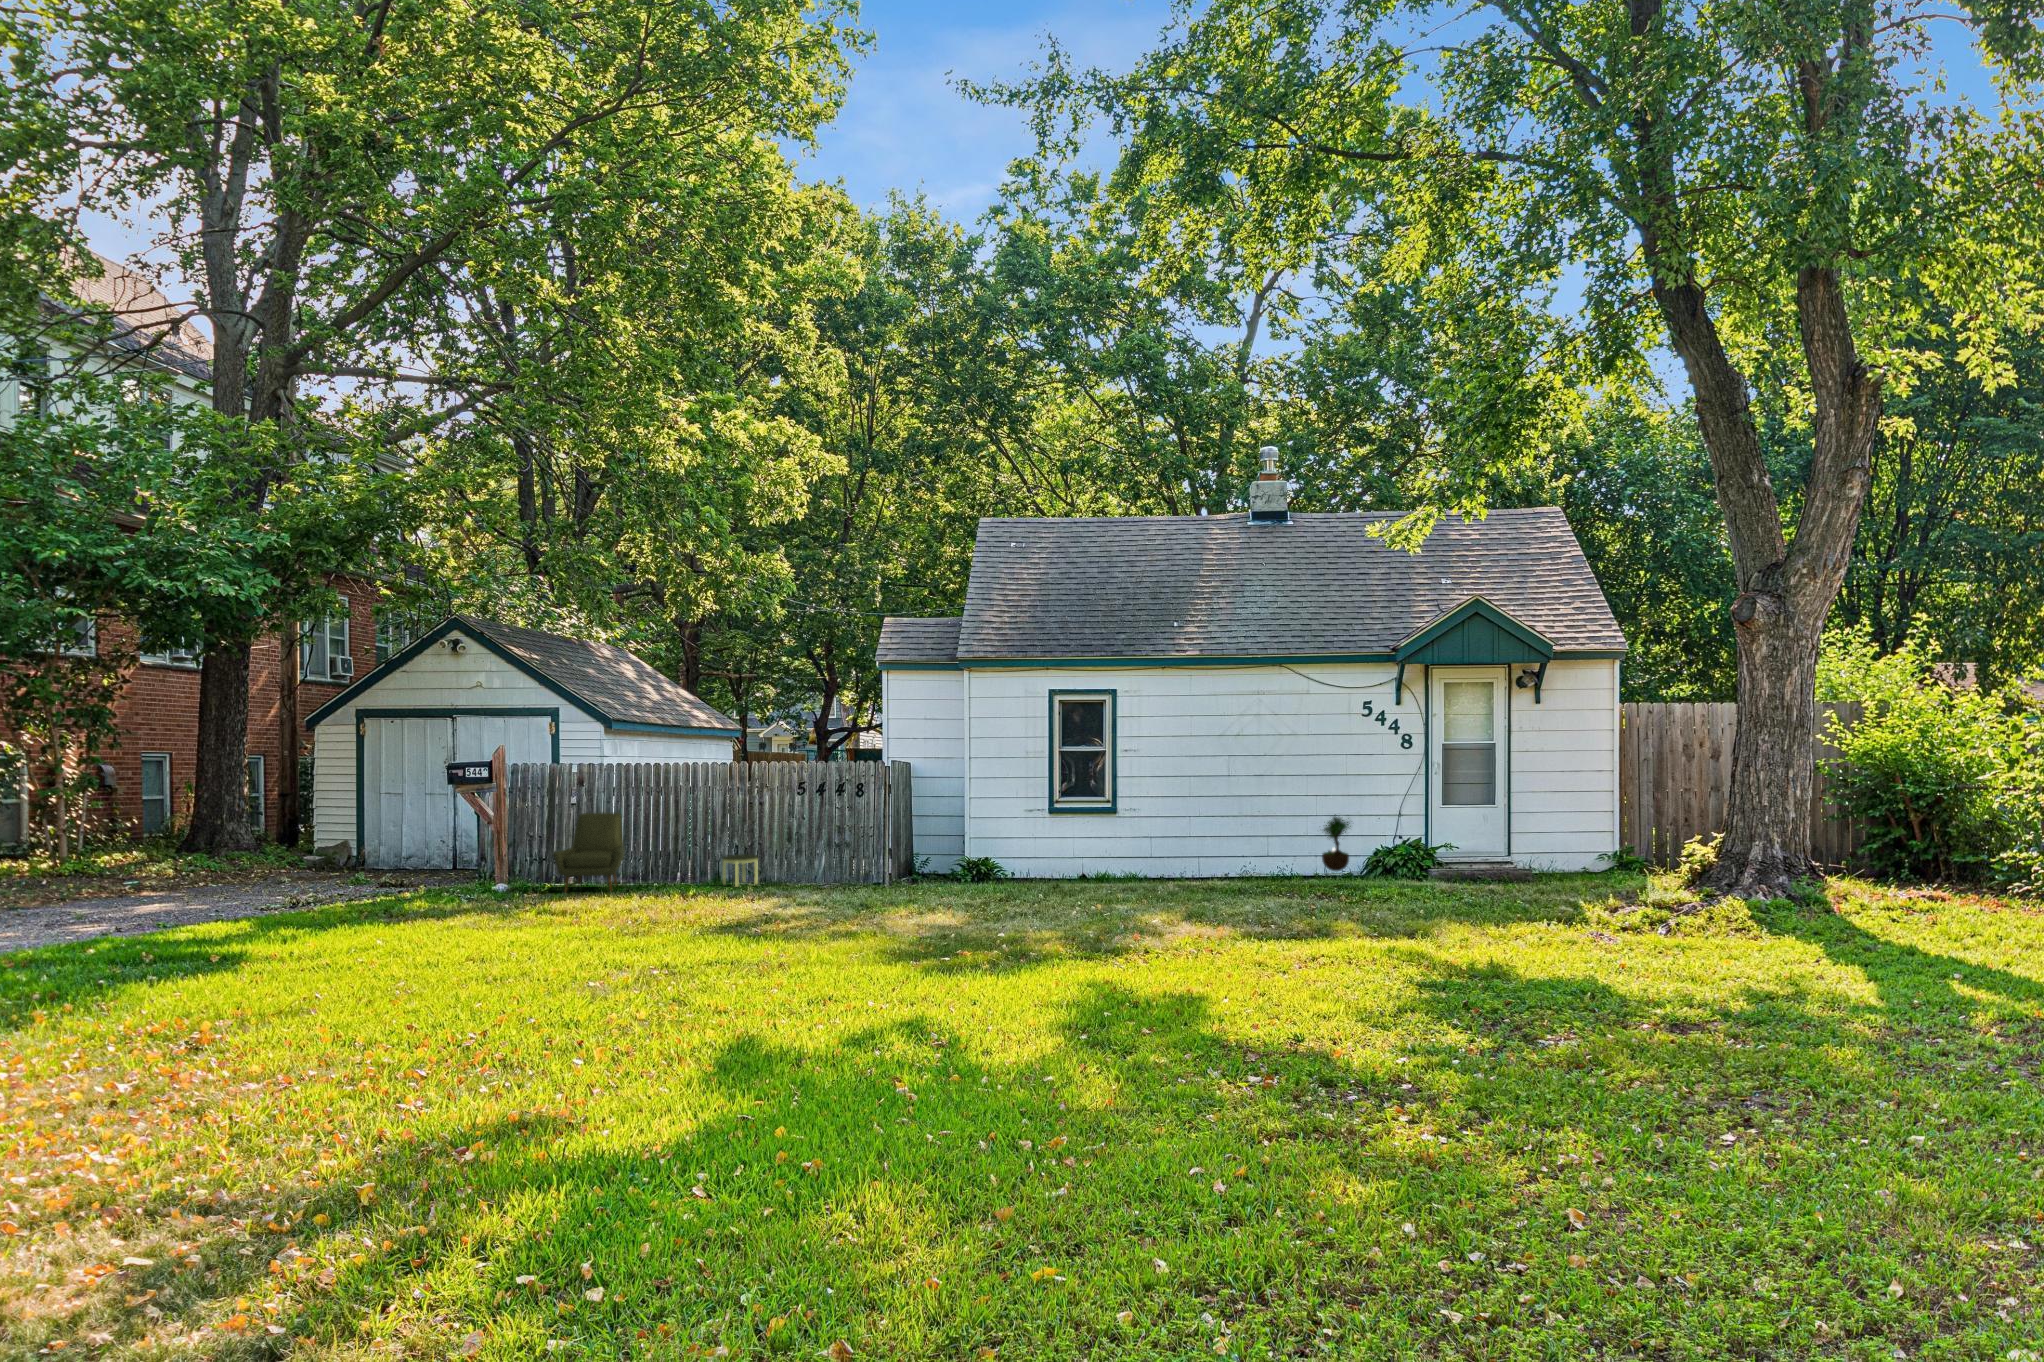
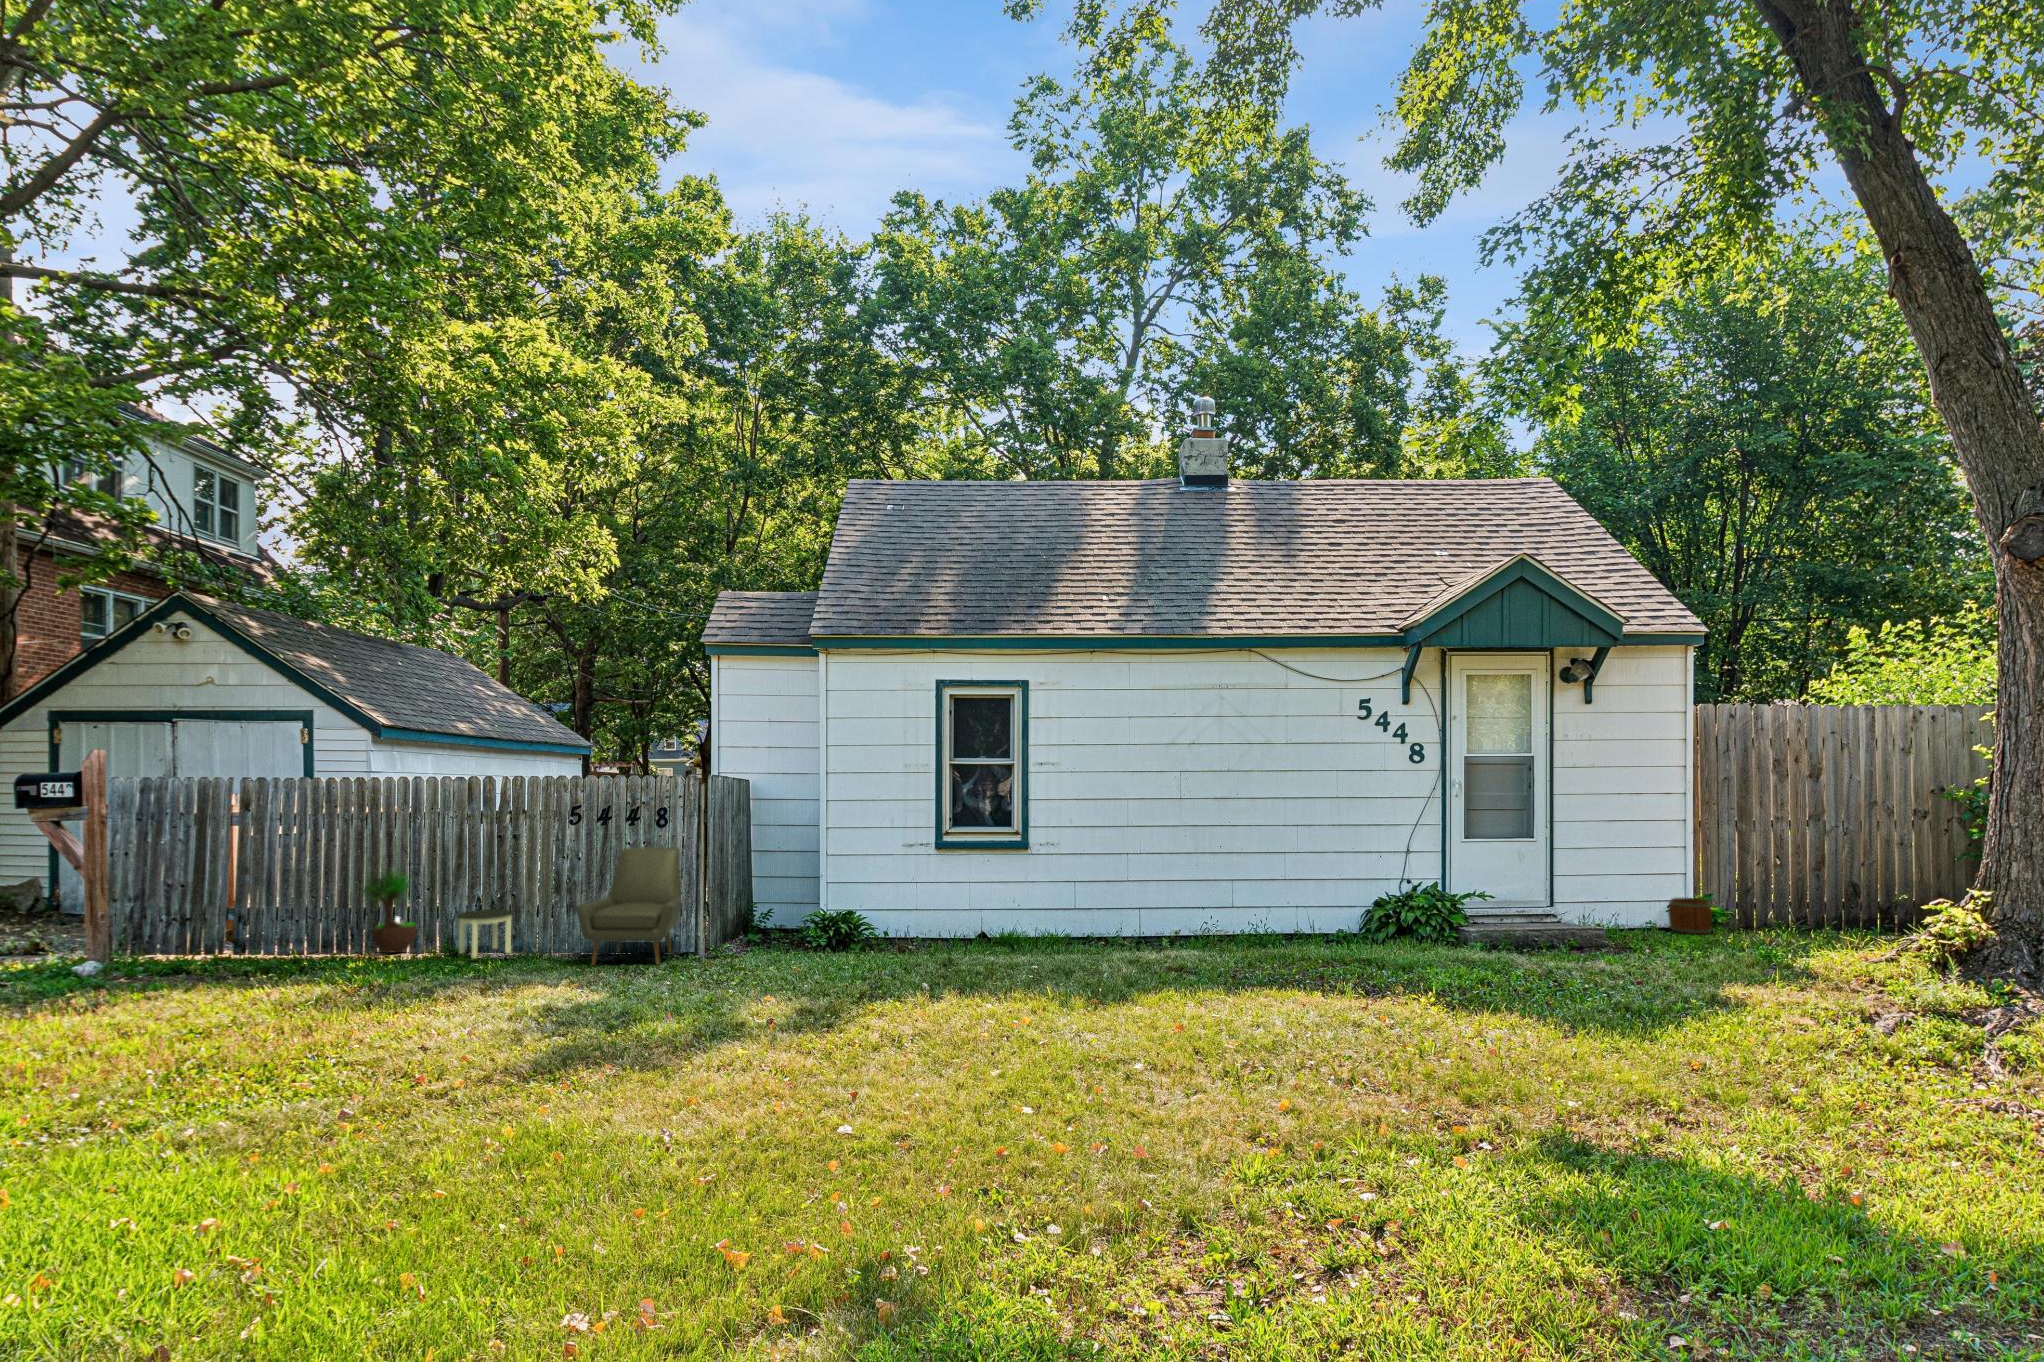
chair: present [554,812,625,892] -> present [576,847,682,965]
potted tree: present [1322,814,1351,871] -> present [361,869,417,953]
bucket: none [1592,848,1623,874] -> present [1668,898,1712,934]

